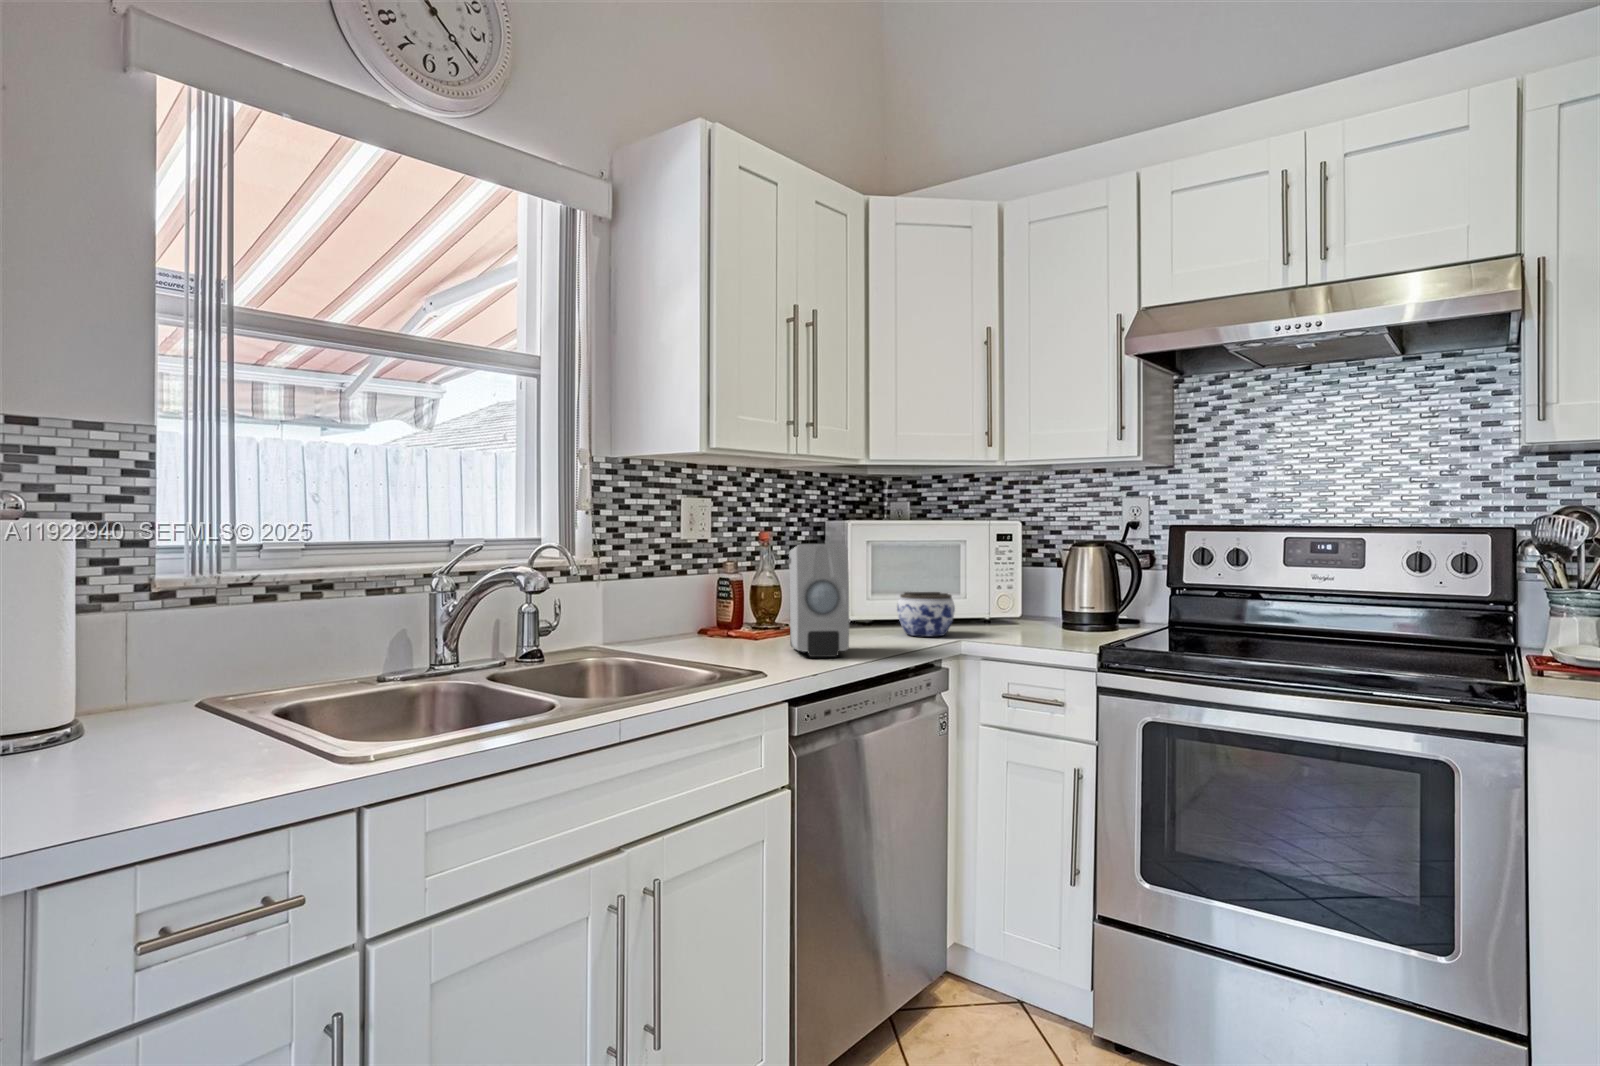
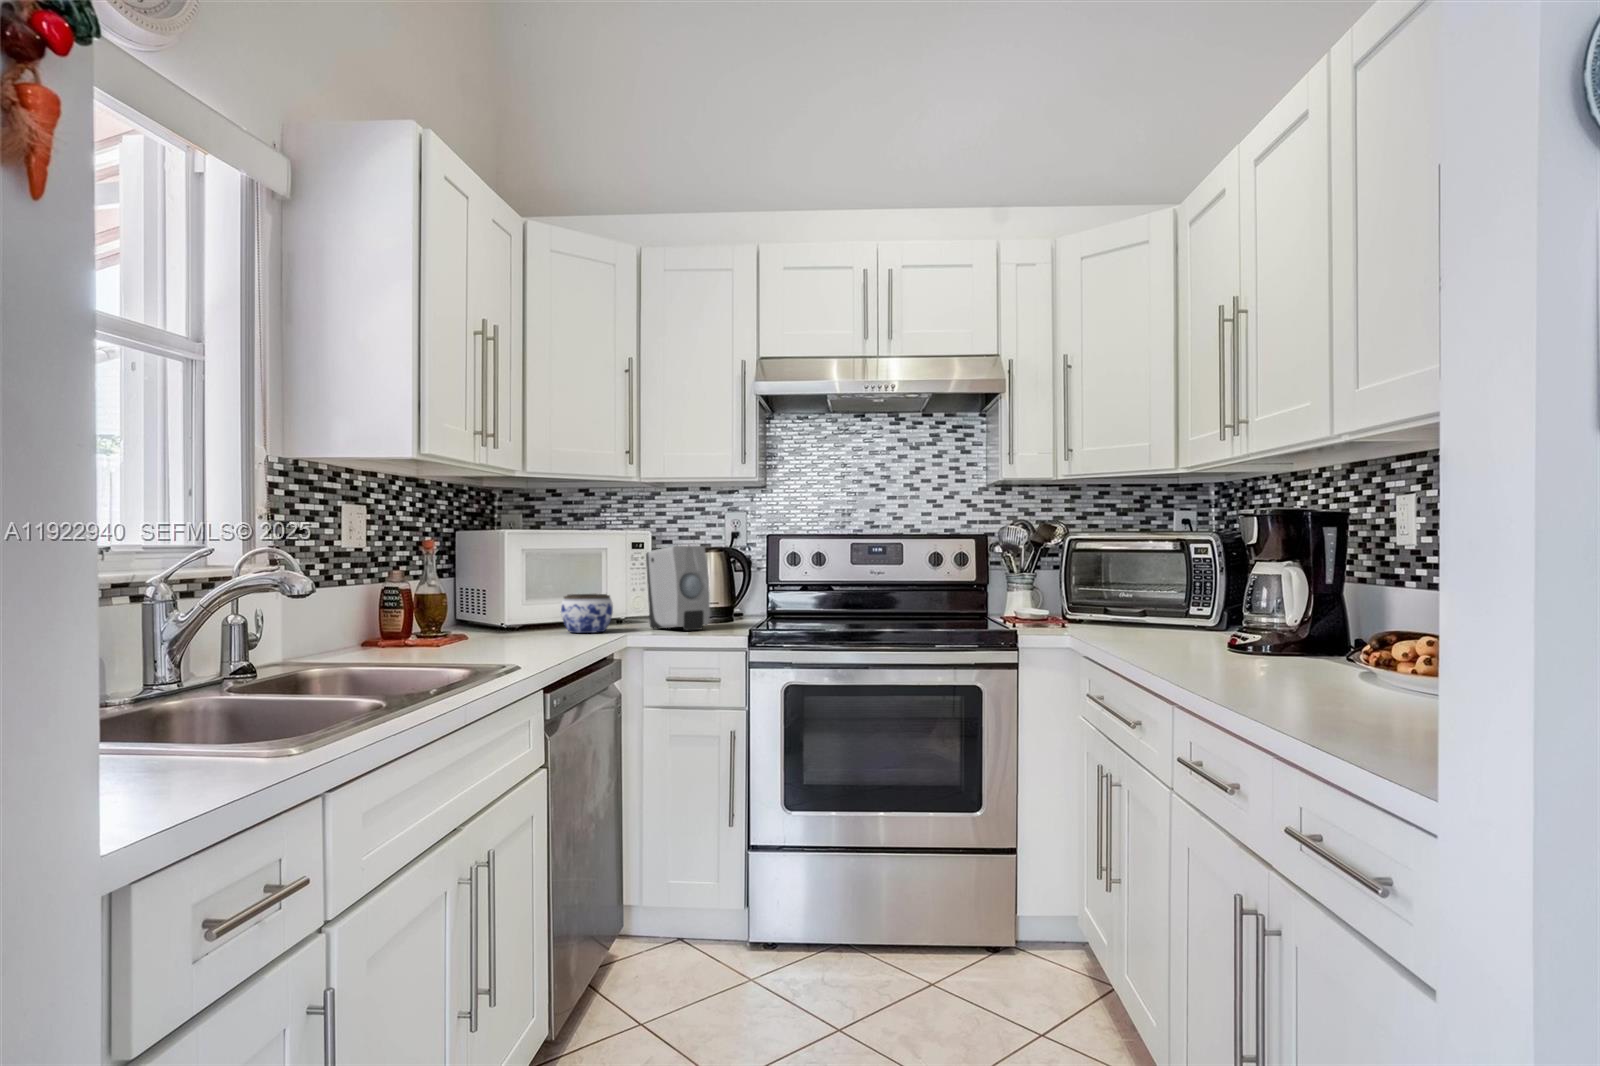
soap dispenser: present [789,544,849,657] -> present [646,546,710,631]

